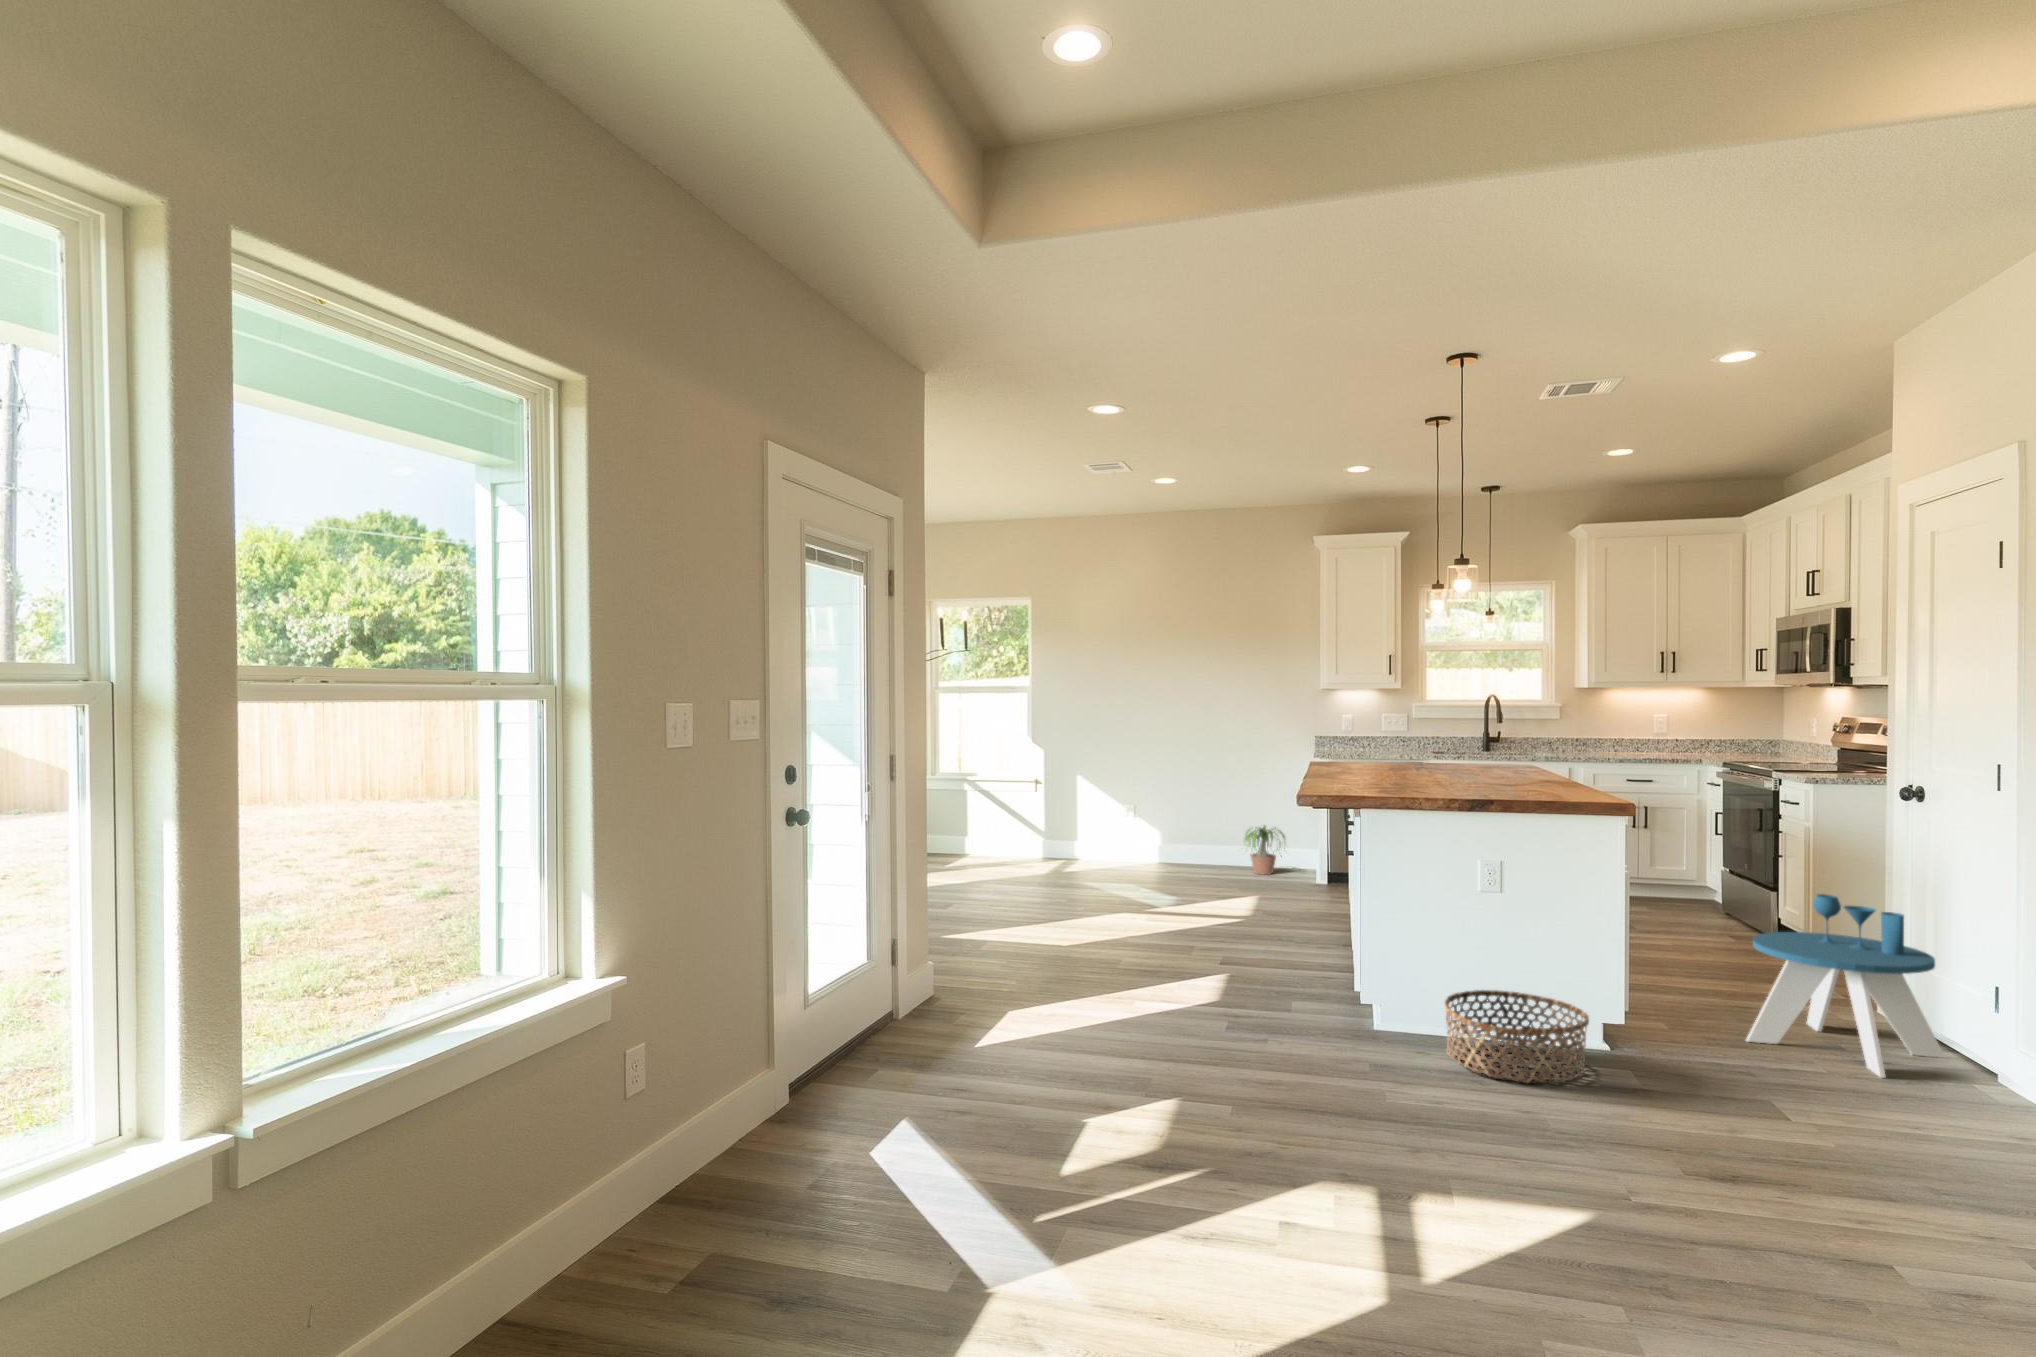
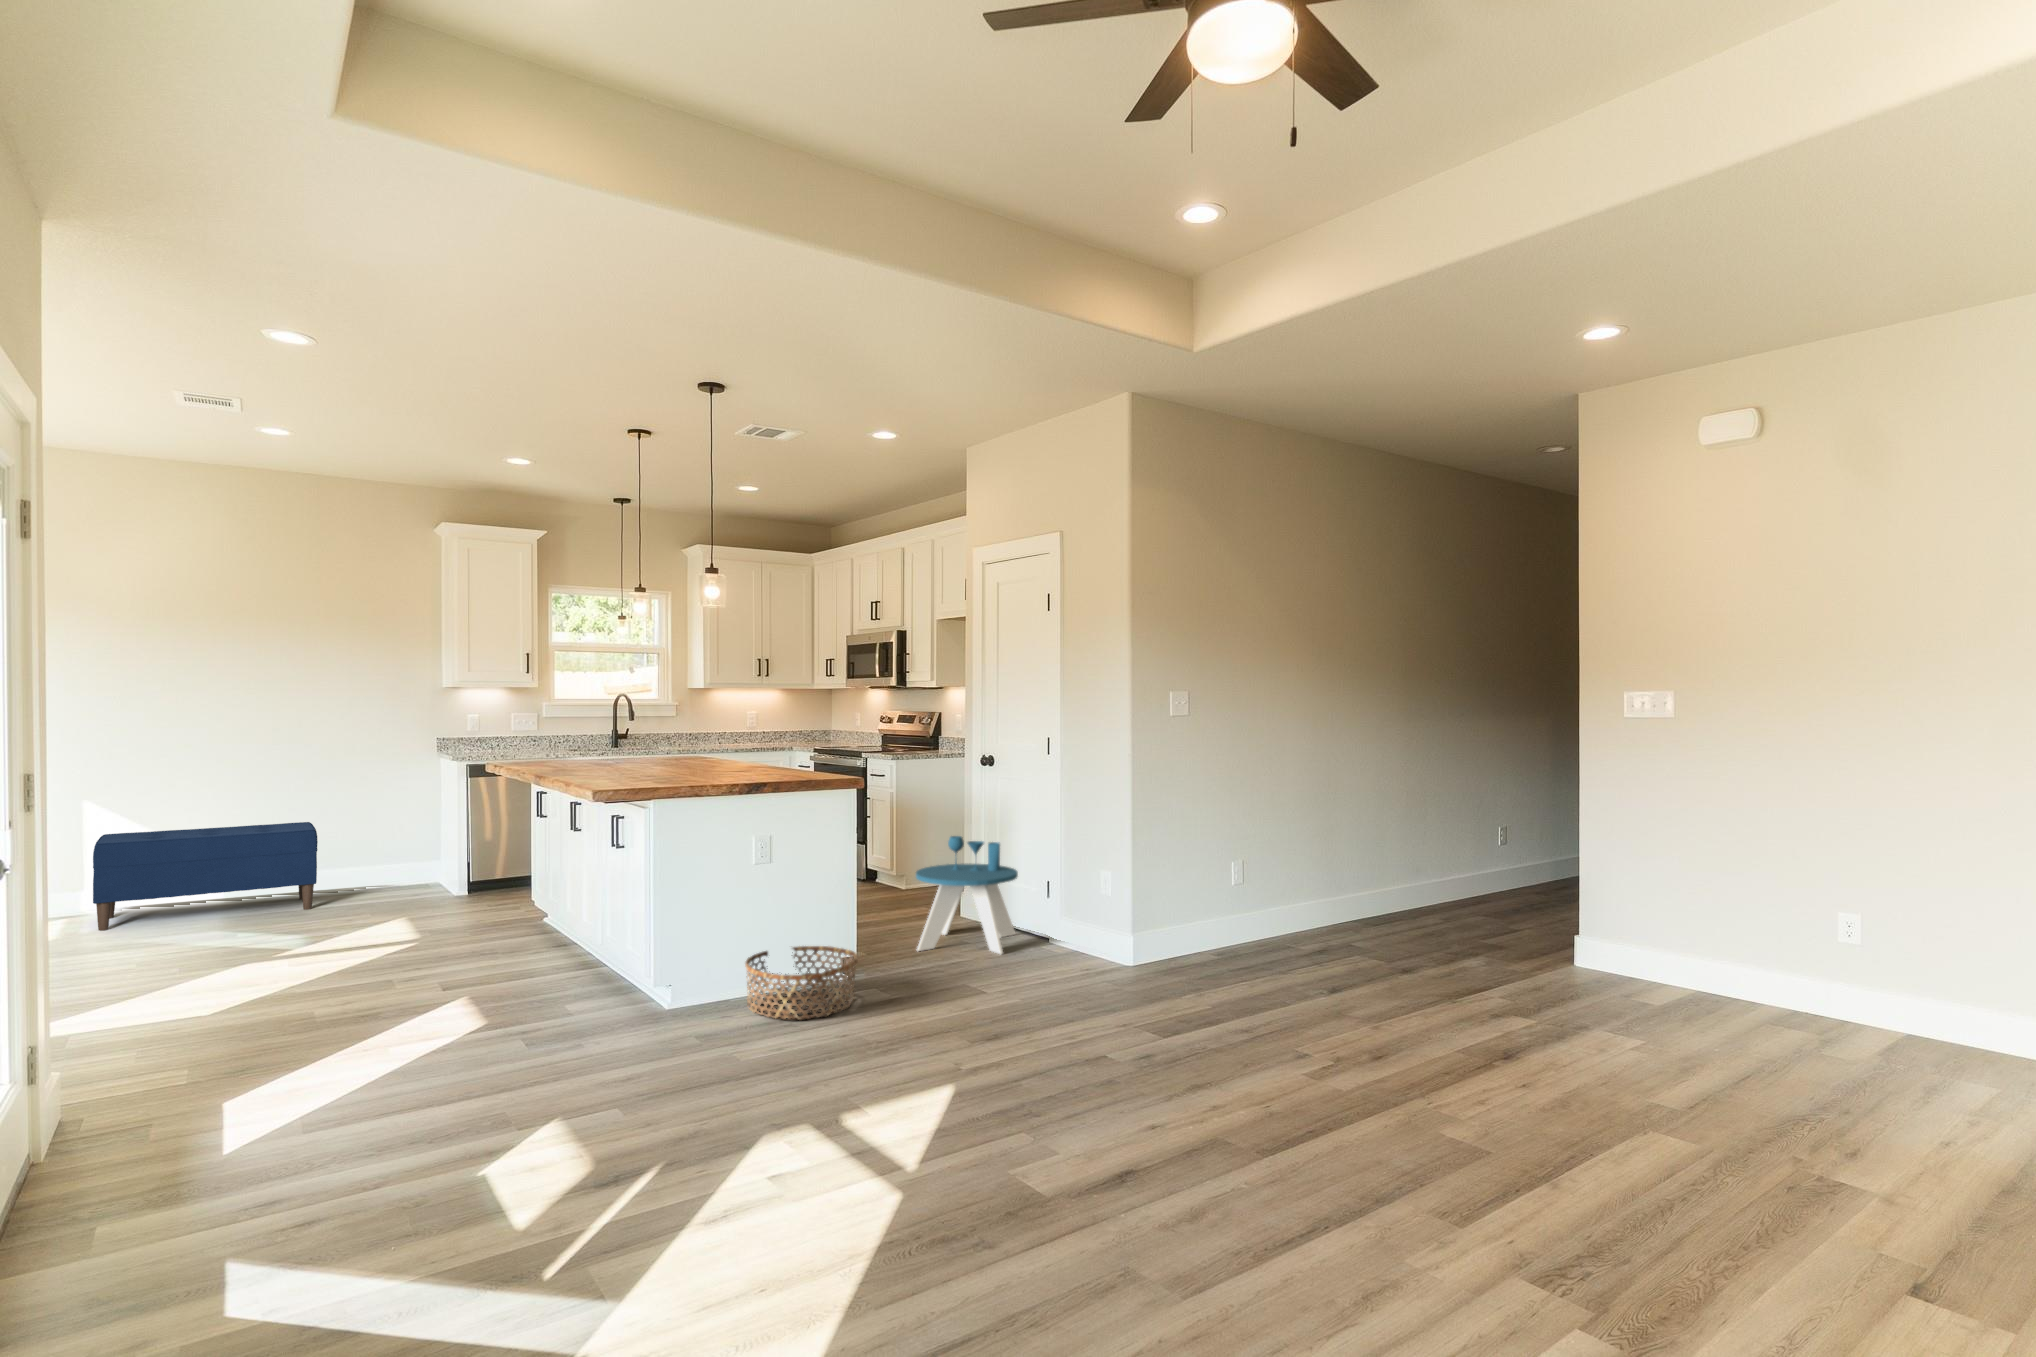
bench: none [1070,799,1217,876] -> present [93,822,318,930]
potted plant: present [1244,826,1285,875] -> none [348,842,421,898]

